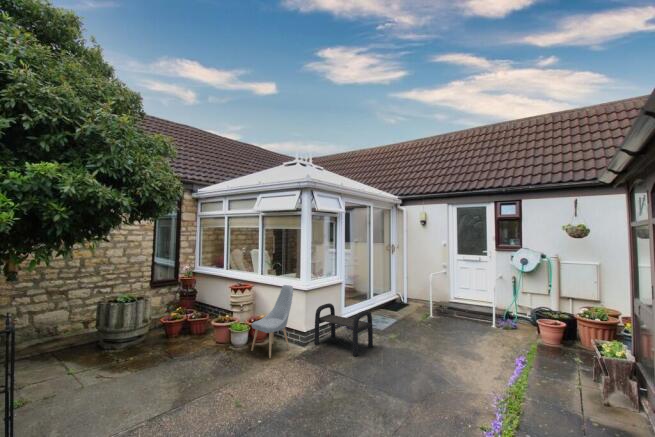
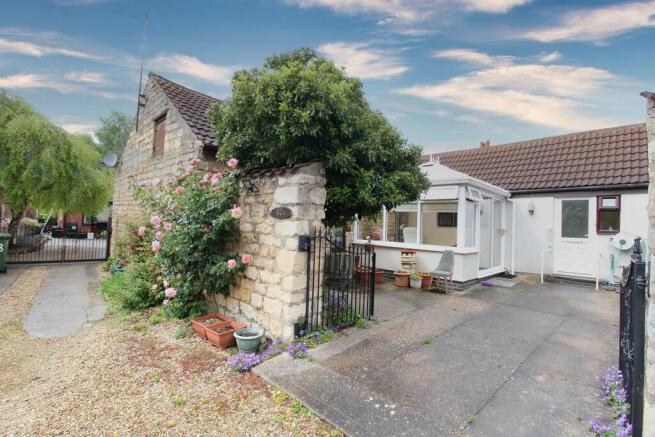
bench: present [314,303,373,356] -> none [467,265,512,296]

